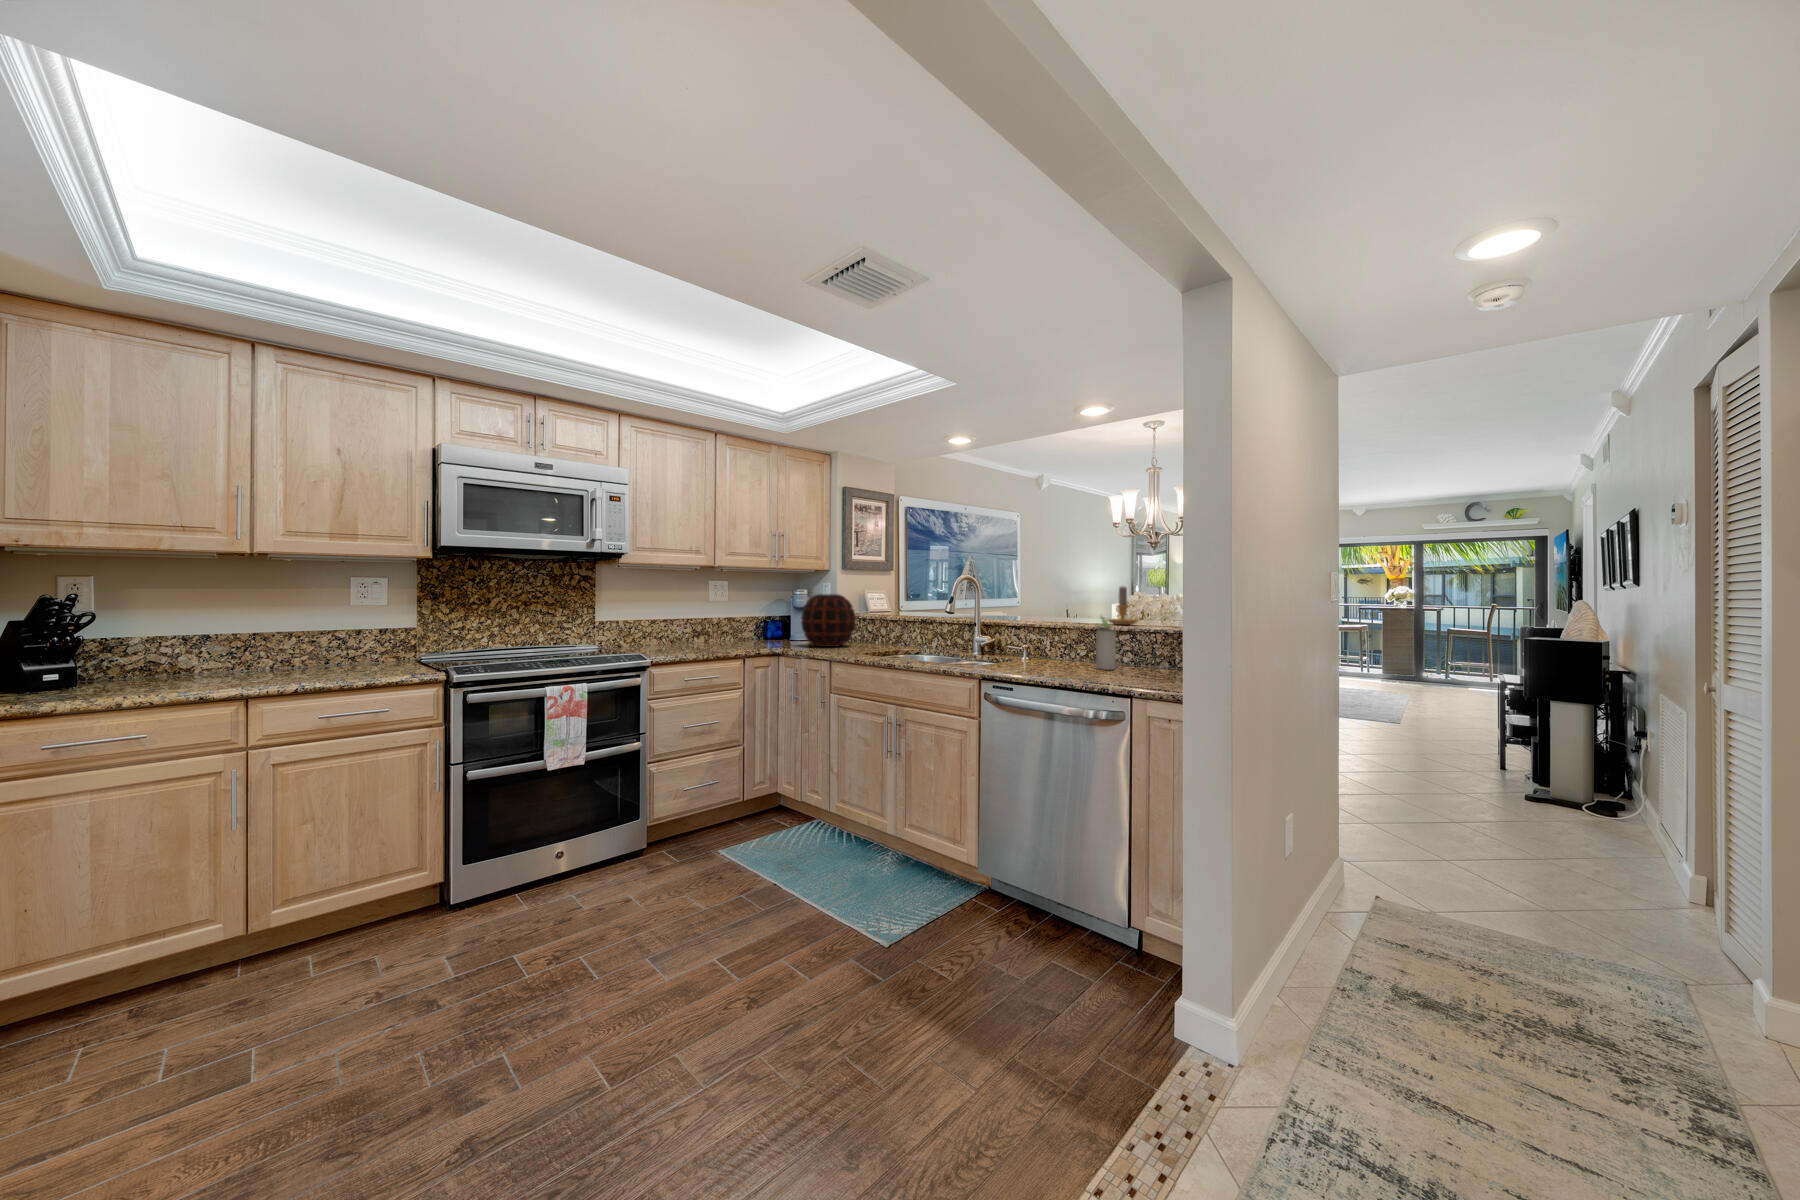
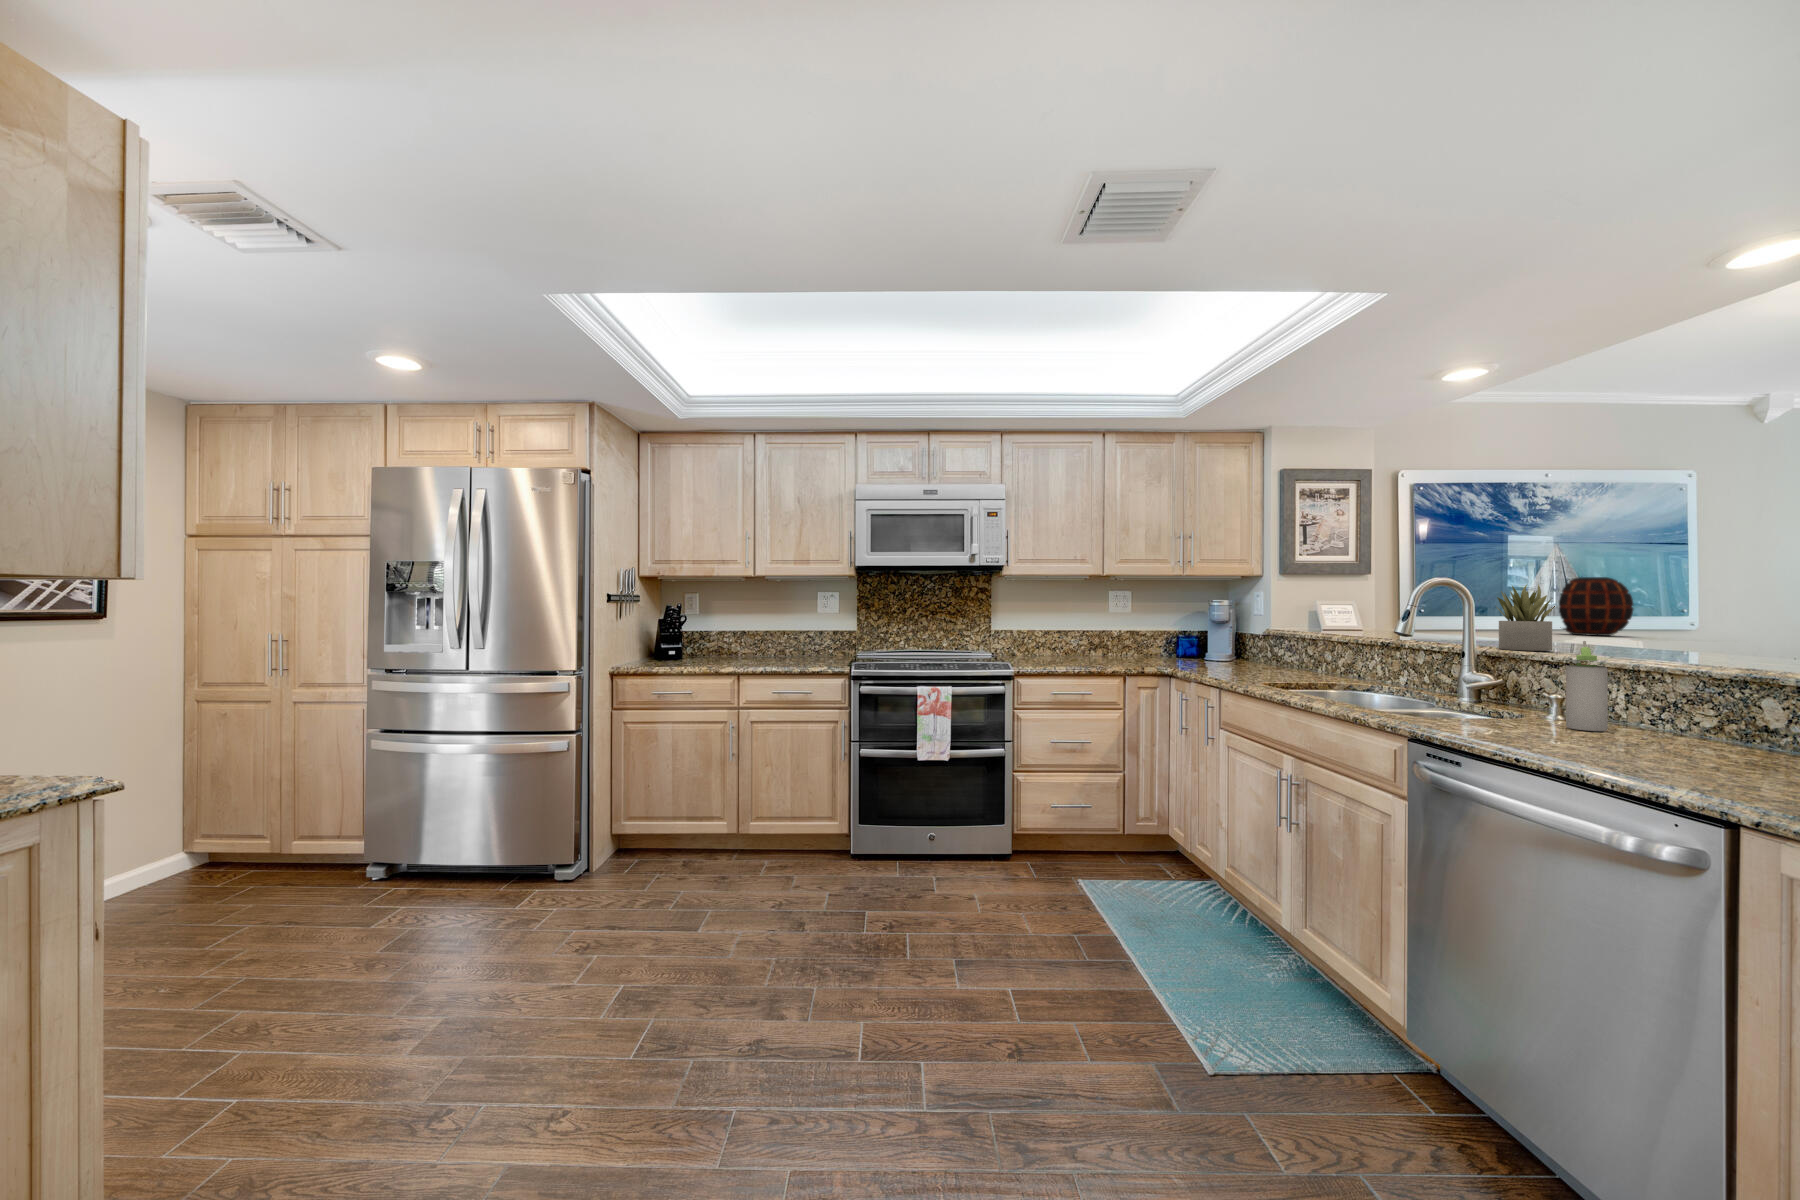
succulent plant: none [1029,579,1061,622] -> present [1497,584,1554,651]
candle: present [1107,586,1142,625] -> none [1630,590,1724,661]
decorative vase: present [801,594,855,647] -> present [1554,577,1633,636]

